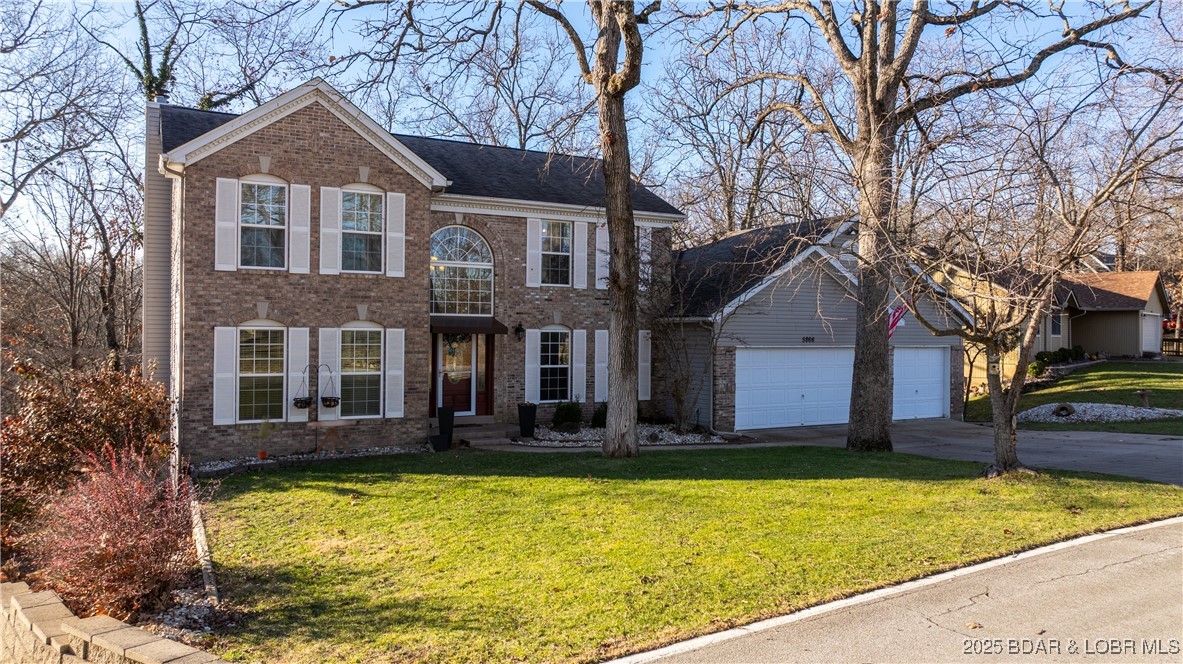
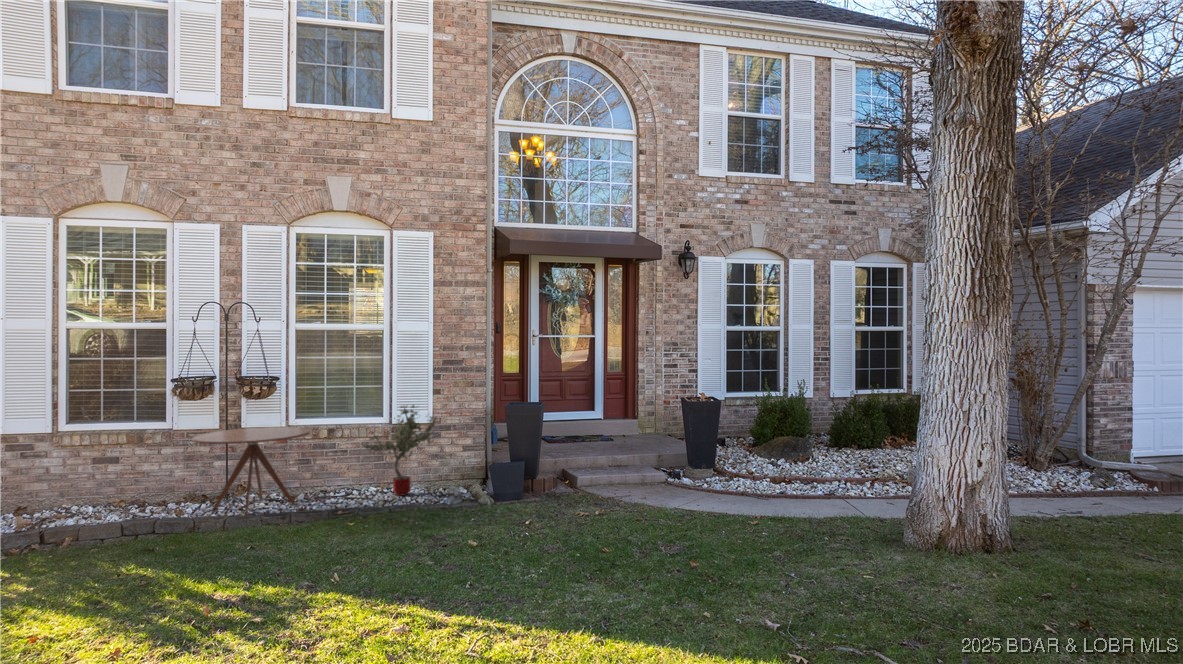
potted tree: present [245,417,281,459] -> present [365,405,437,496]

